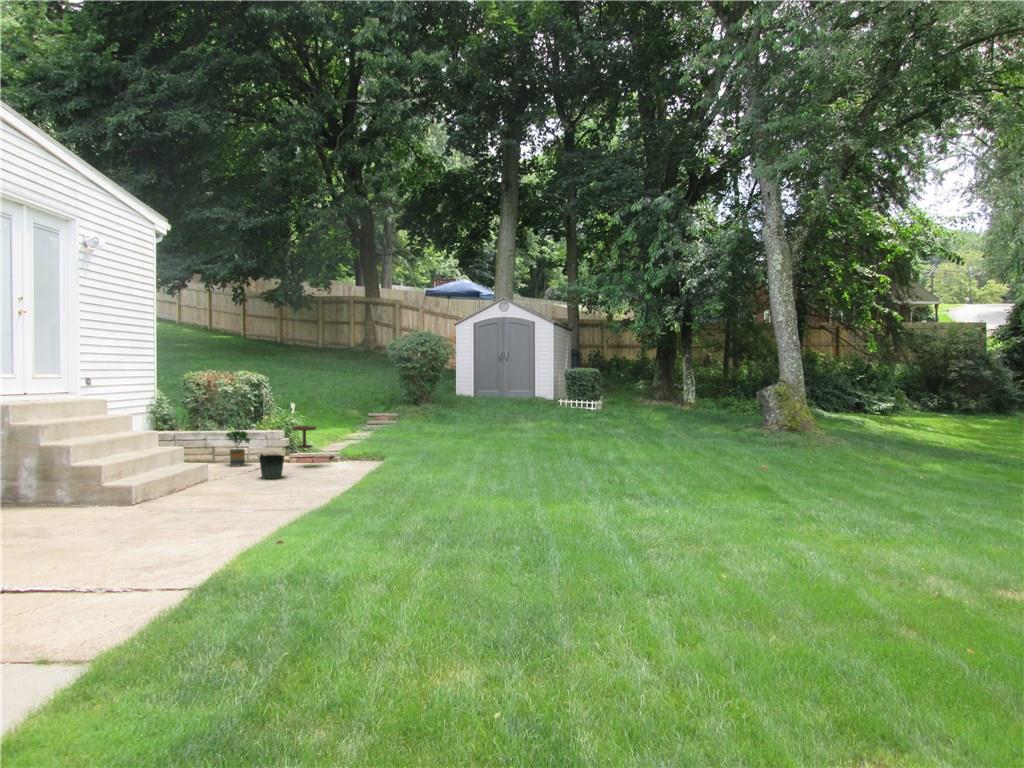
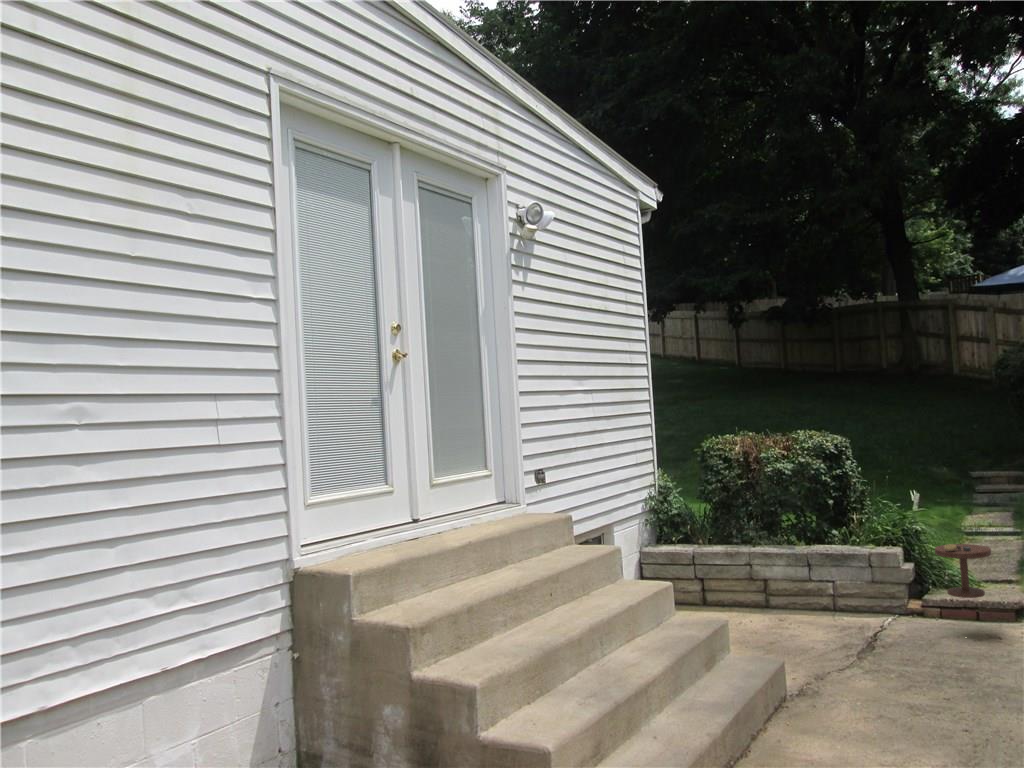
potted tree: present [226,431,250,467] -> none [789,549,842,625]
bucket: present [258,454,284,479] -> none [881,617,944,680]

